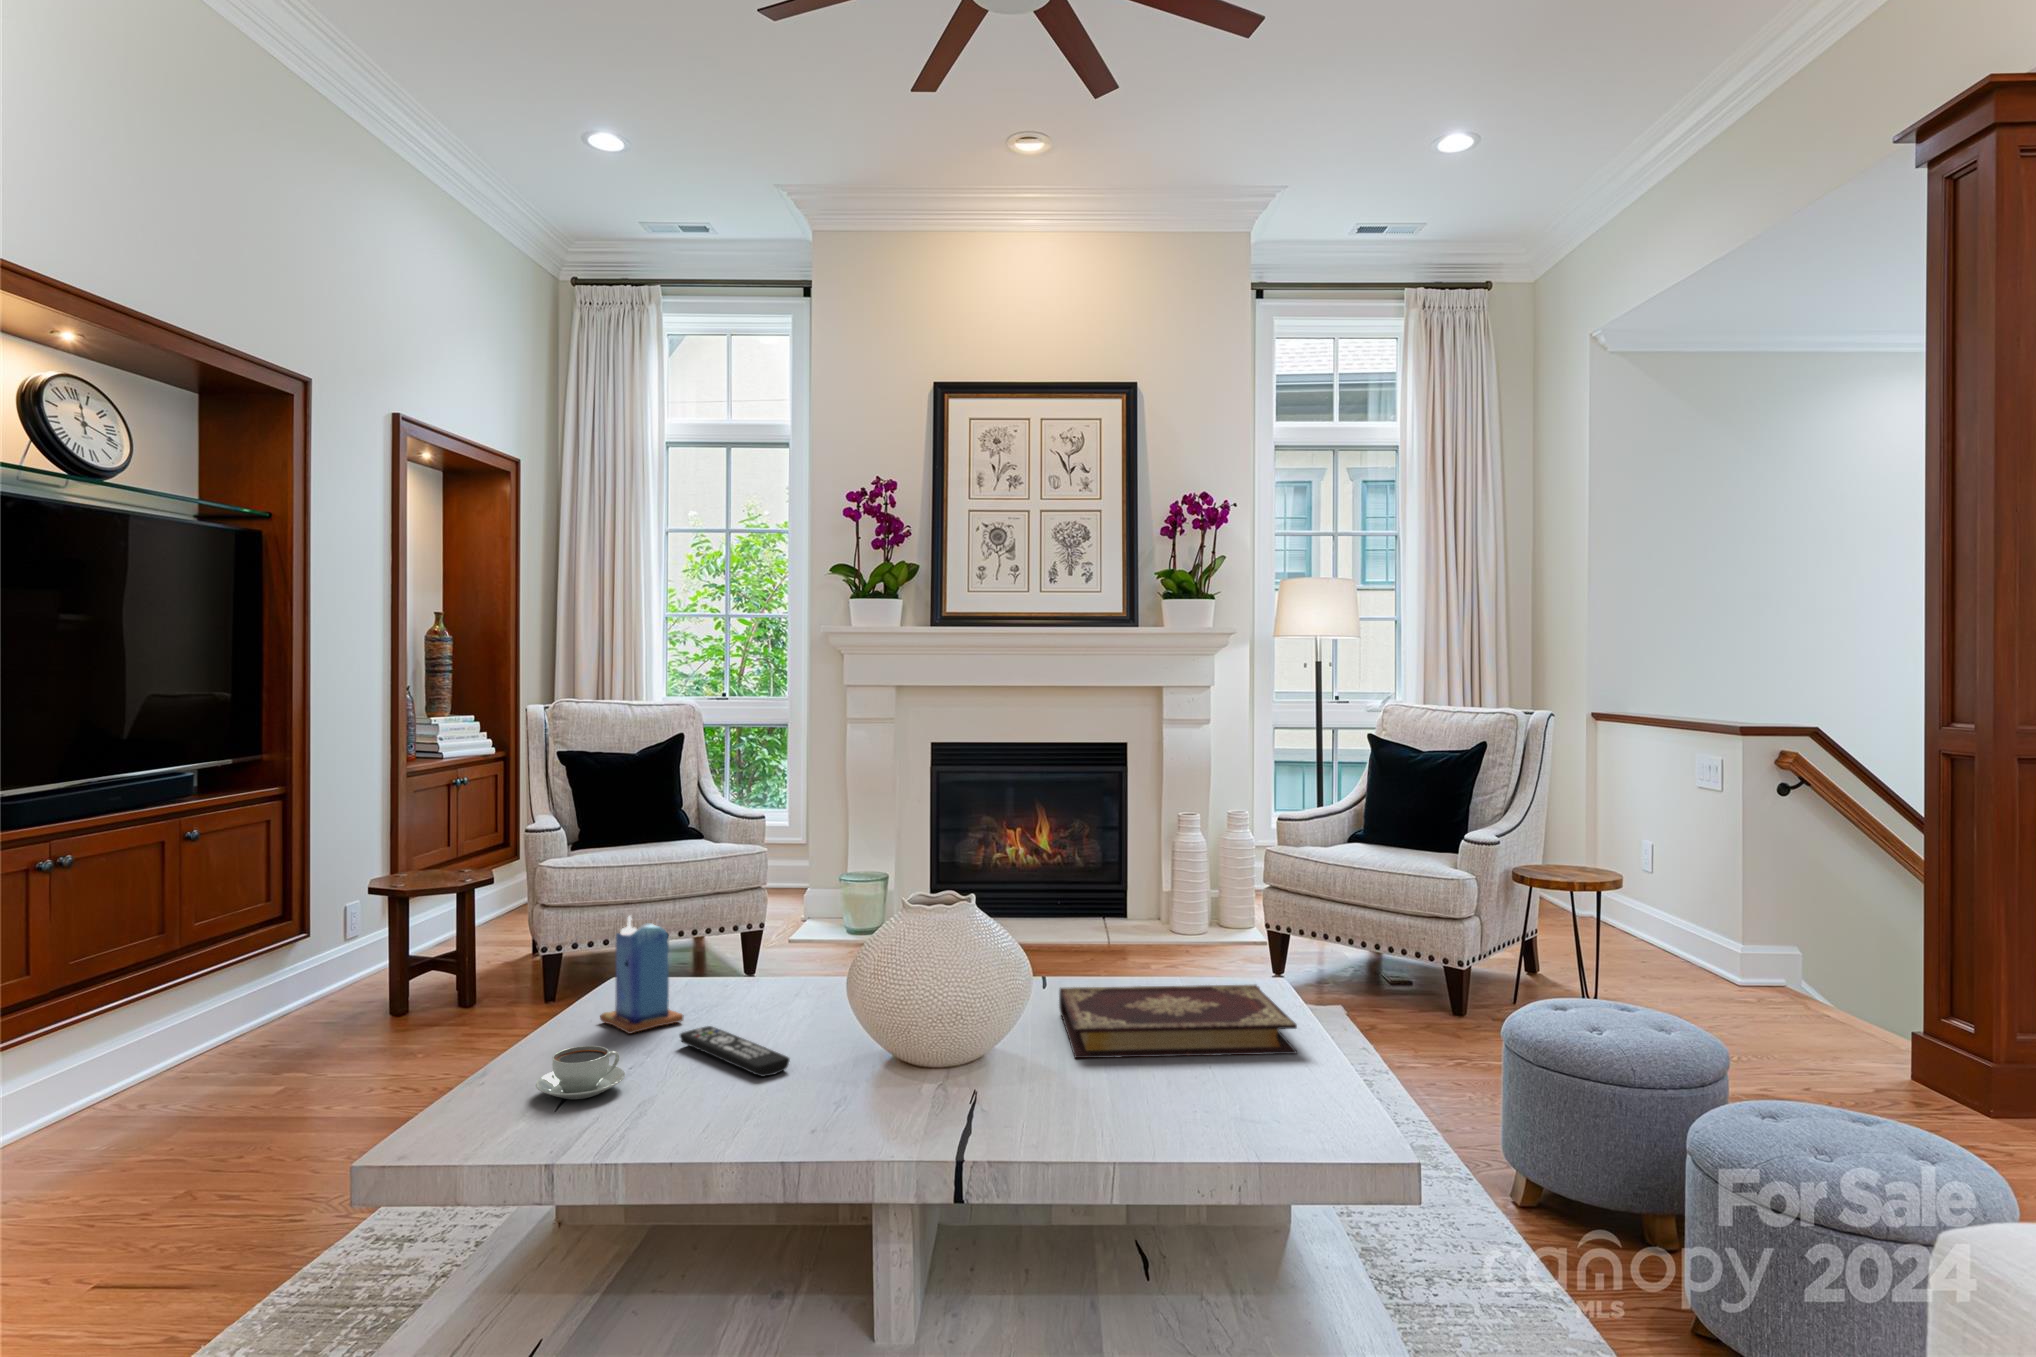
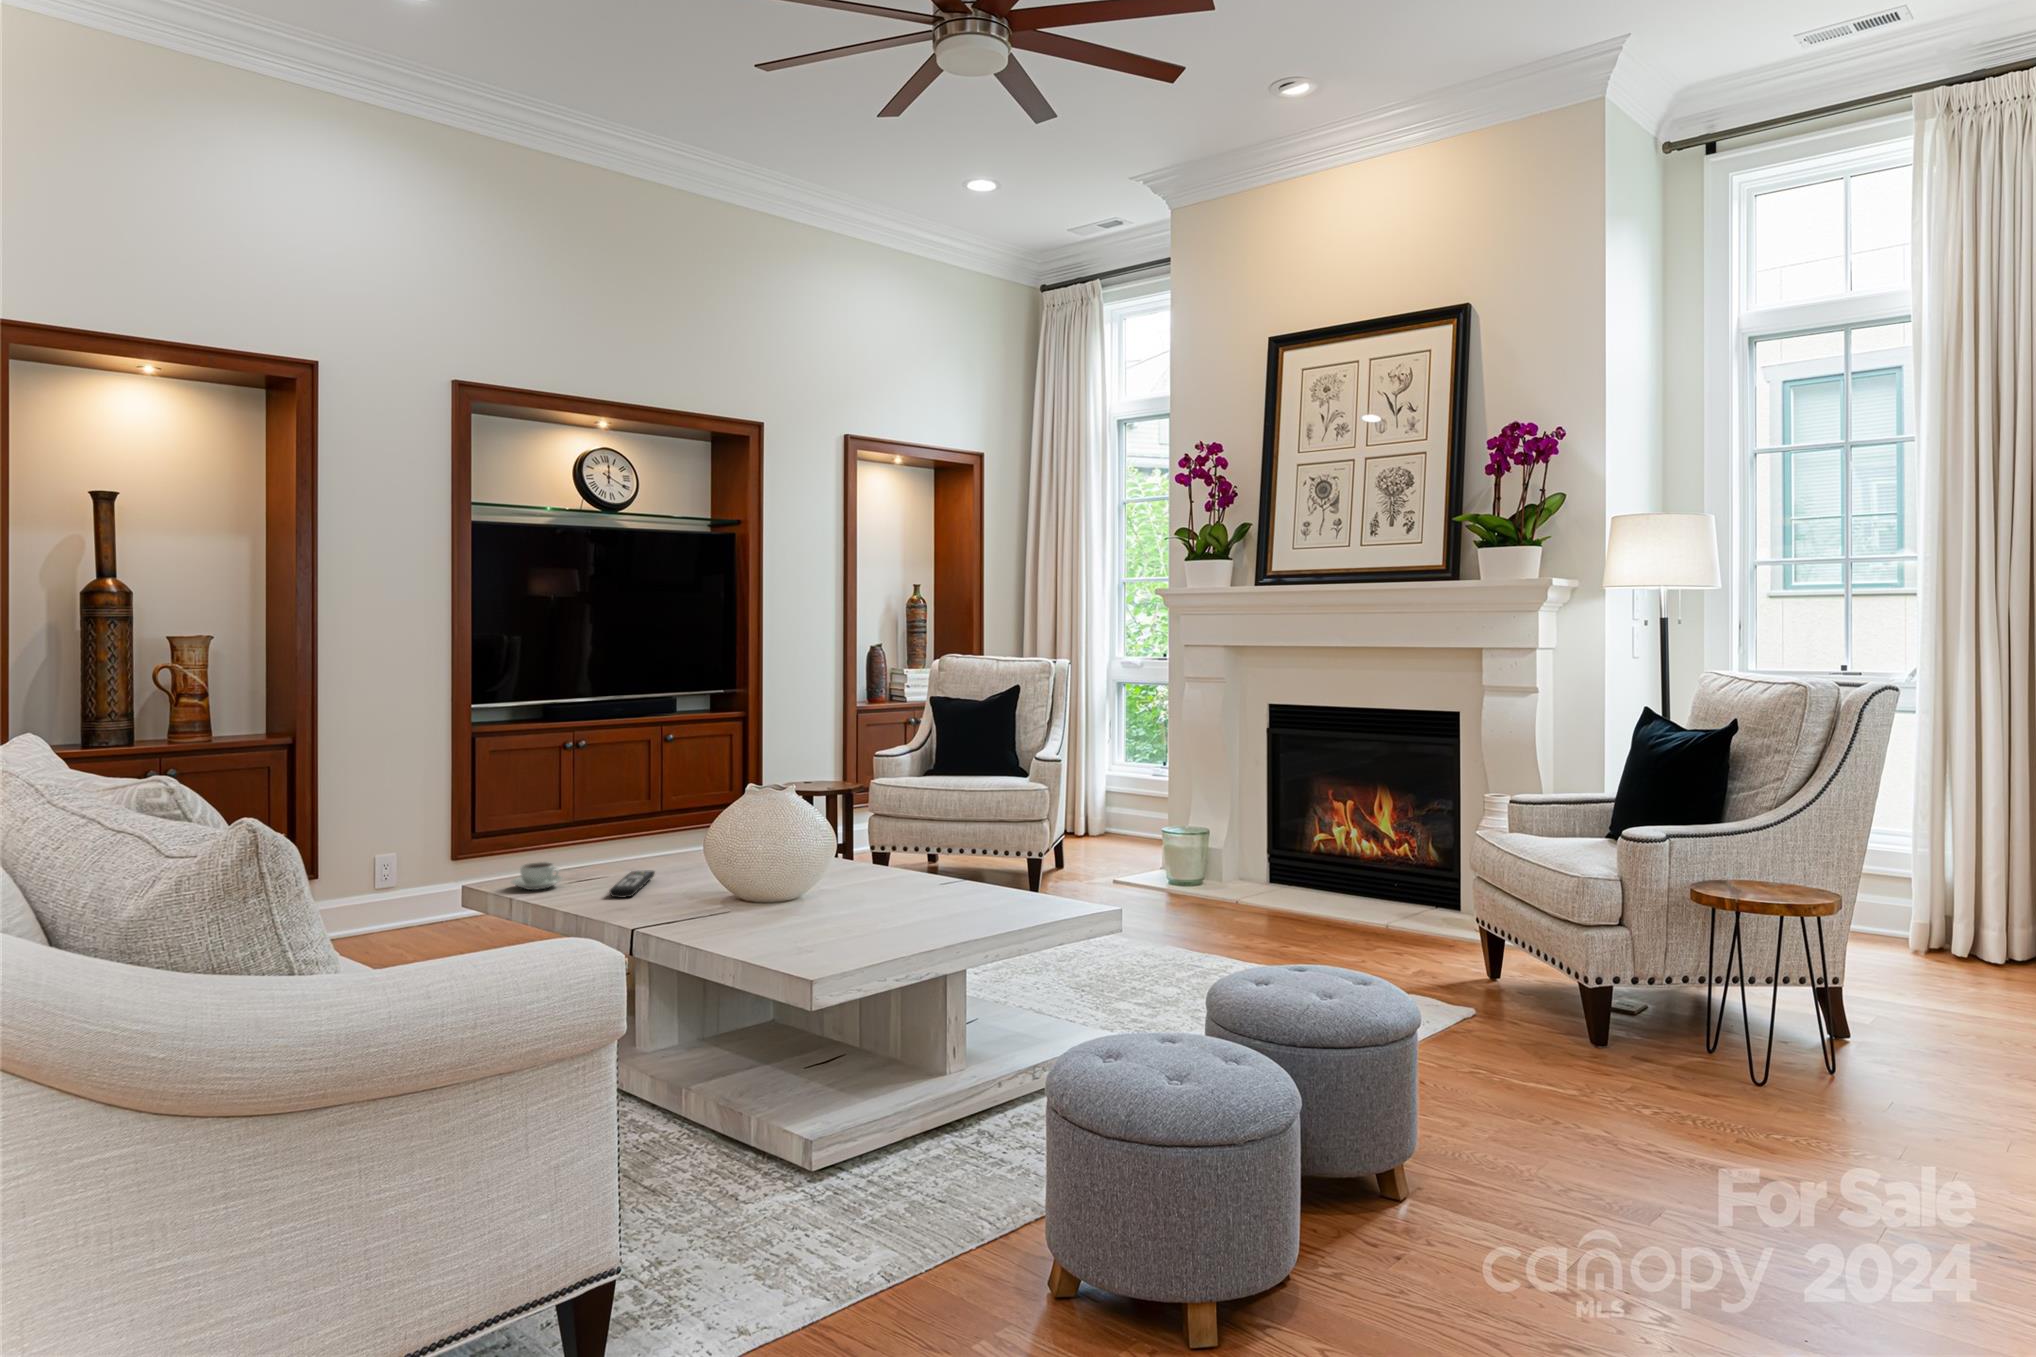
candle: present [600,916,683,1034] -> none [632,797,678,870]
book: present [1059,985,1297,1058] -> none [767,882,970,947]

